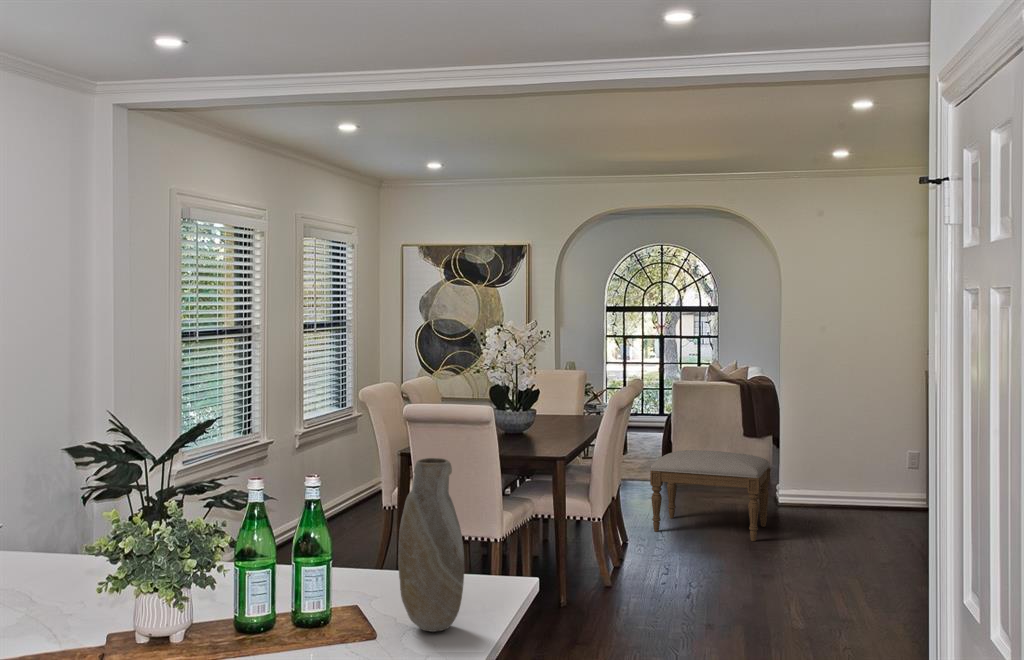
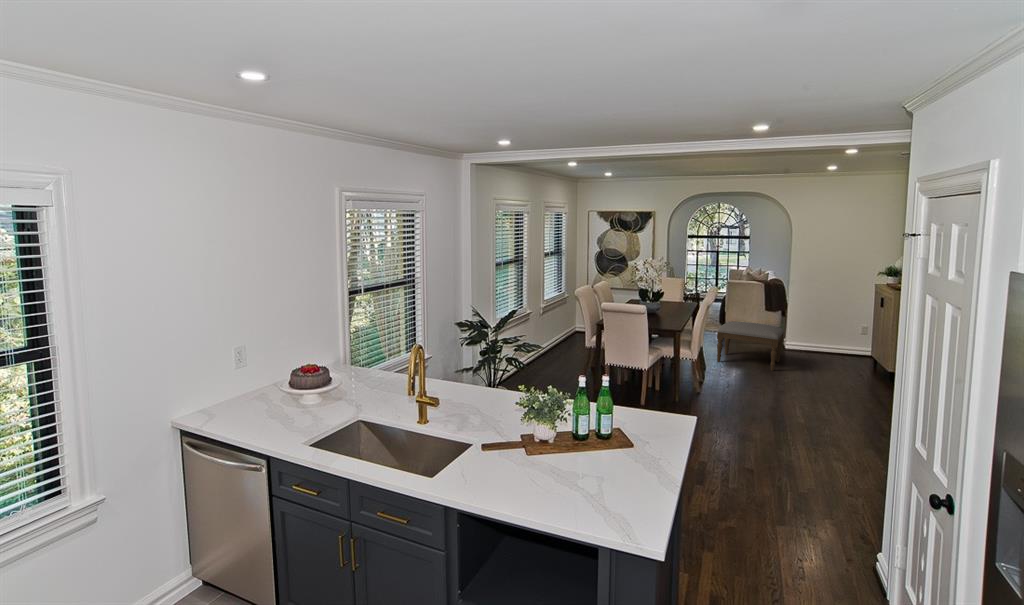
vase: present [398,458,464,632] -> none [641,374,669,446]

